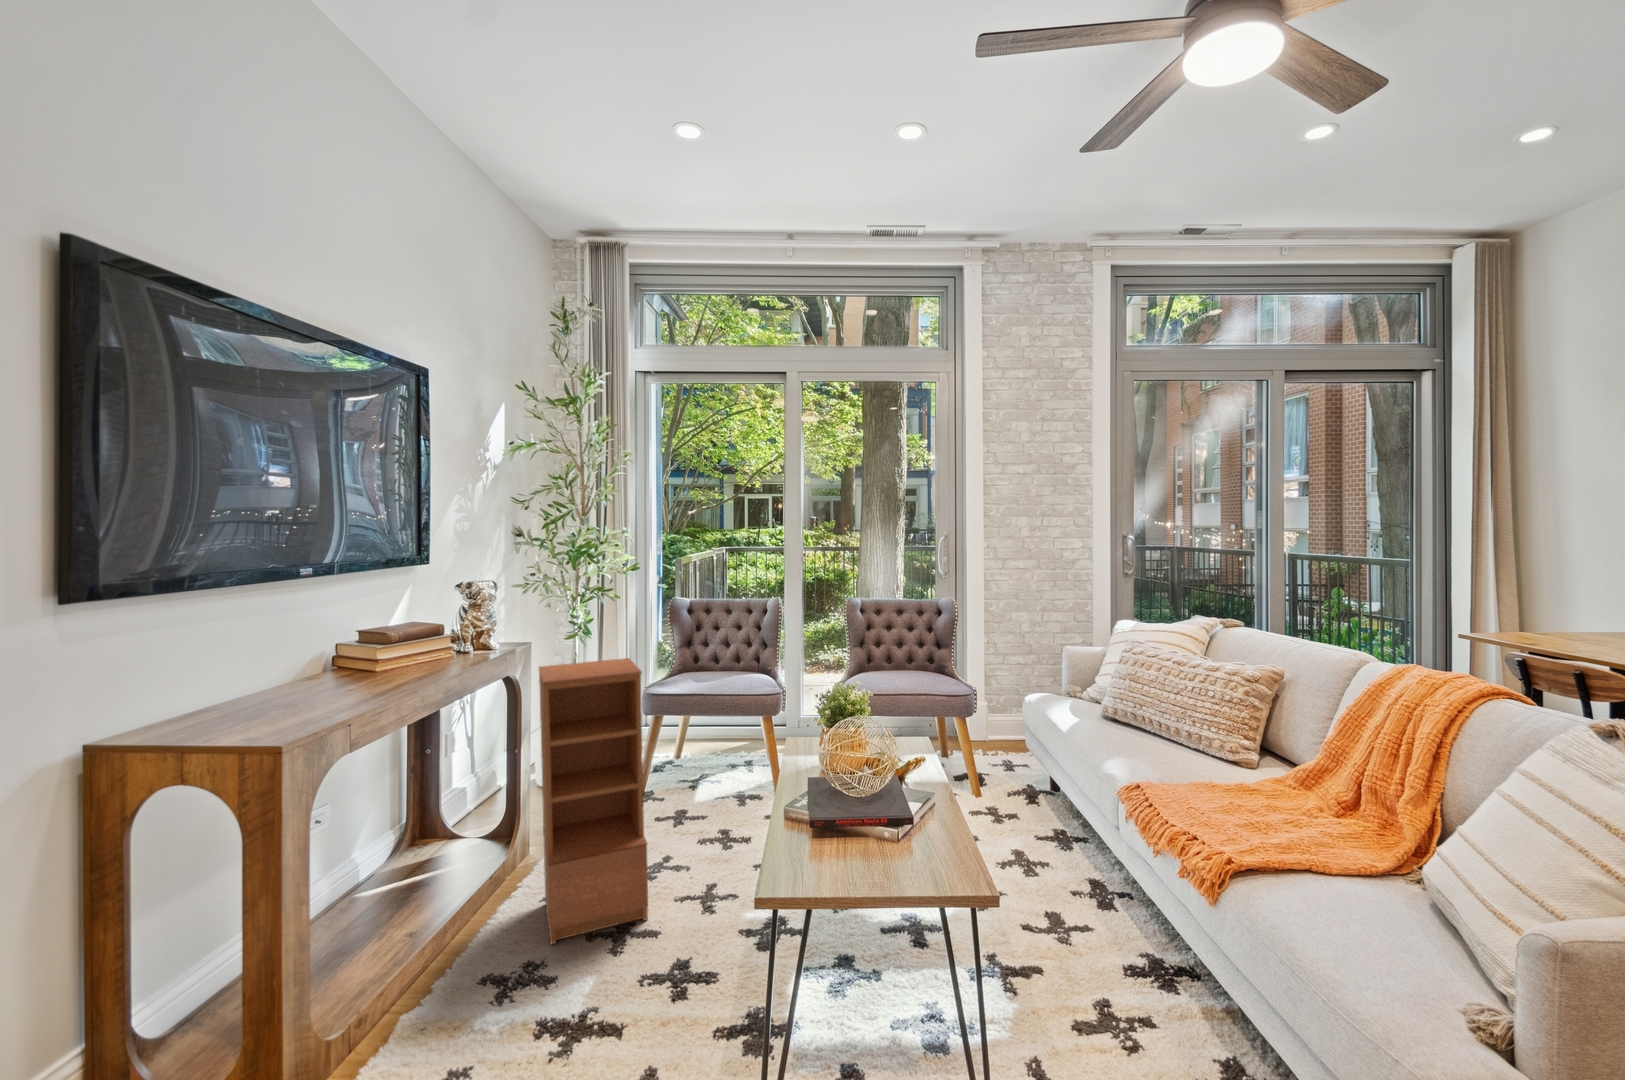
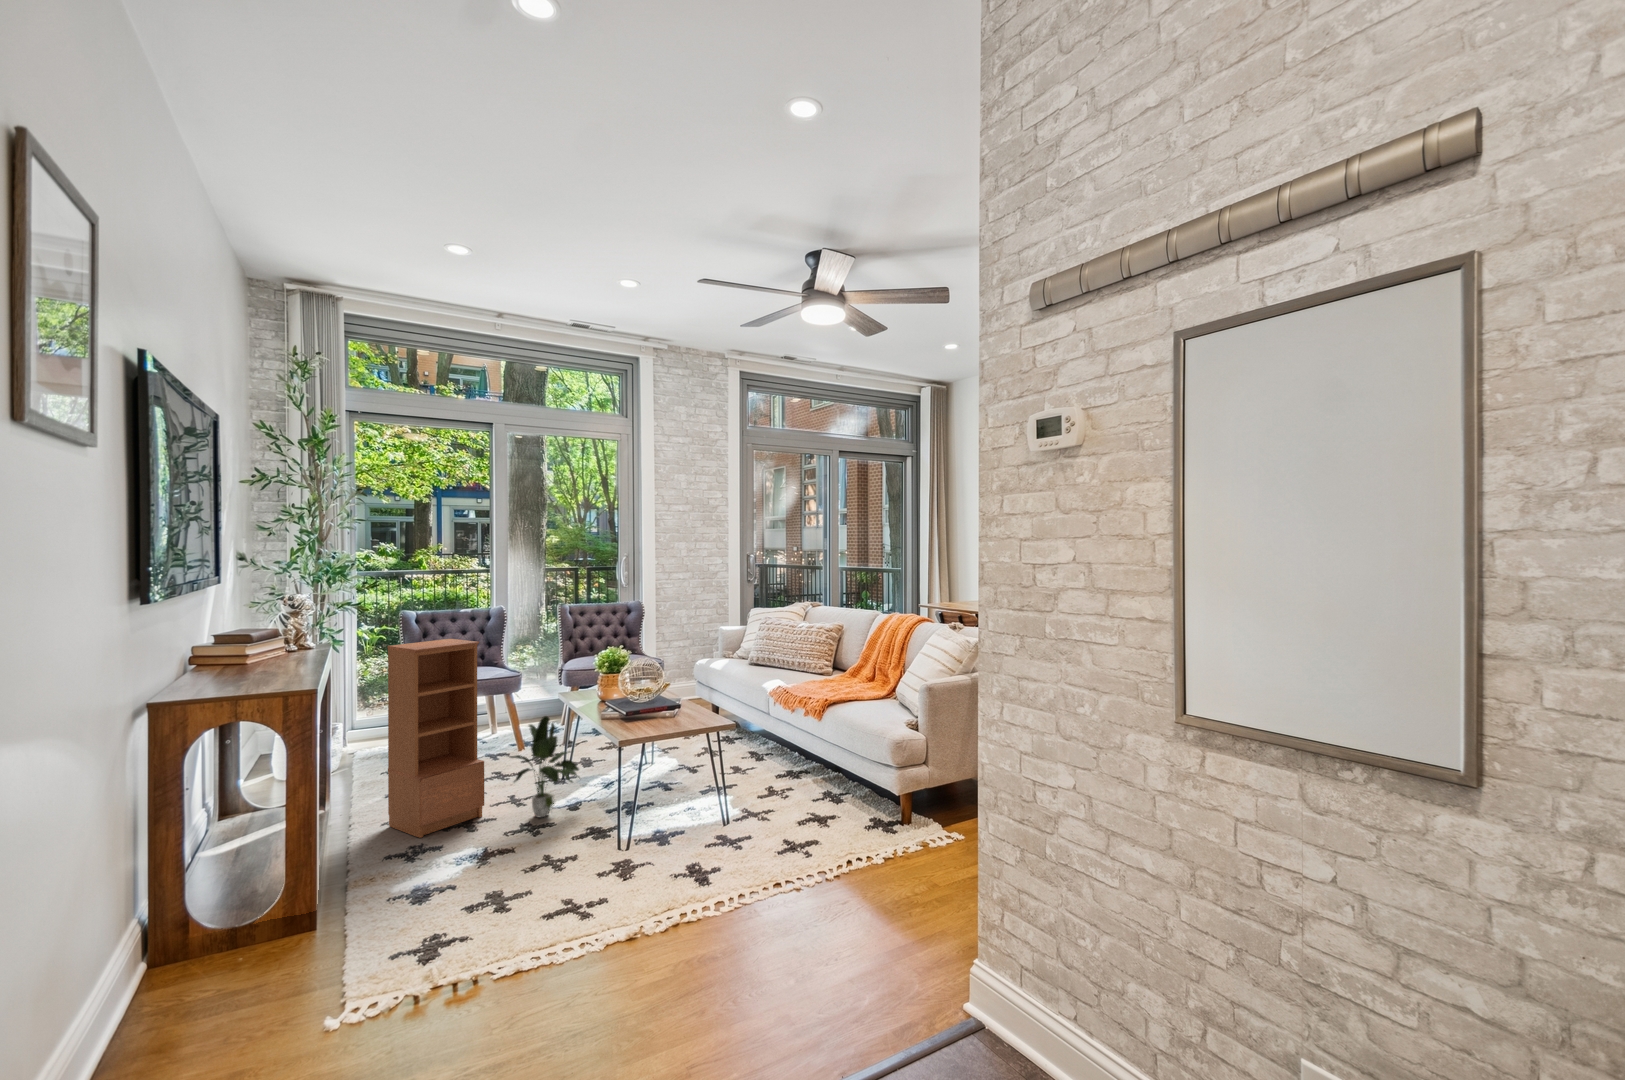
potted plant: none [657,795,774,952] -> present [508,716,579,817]

